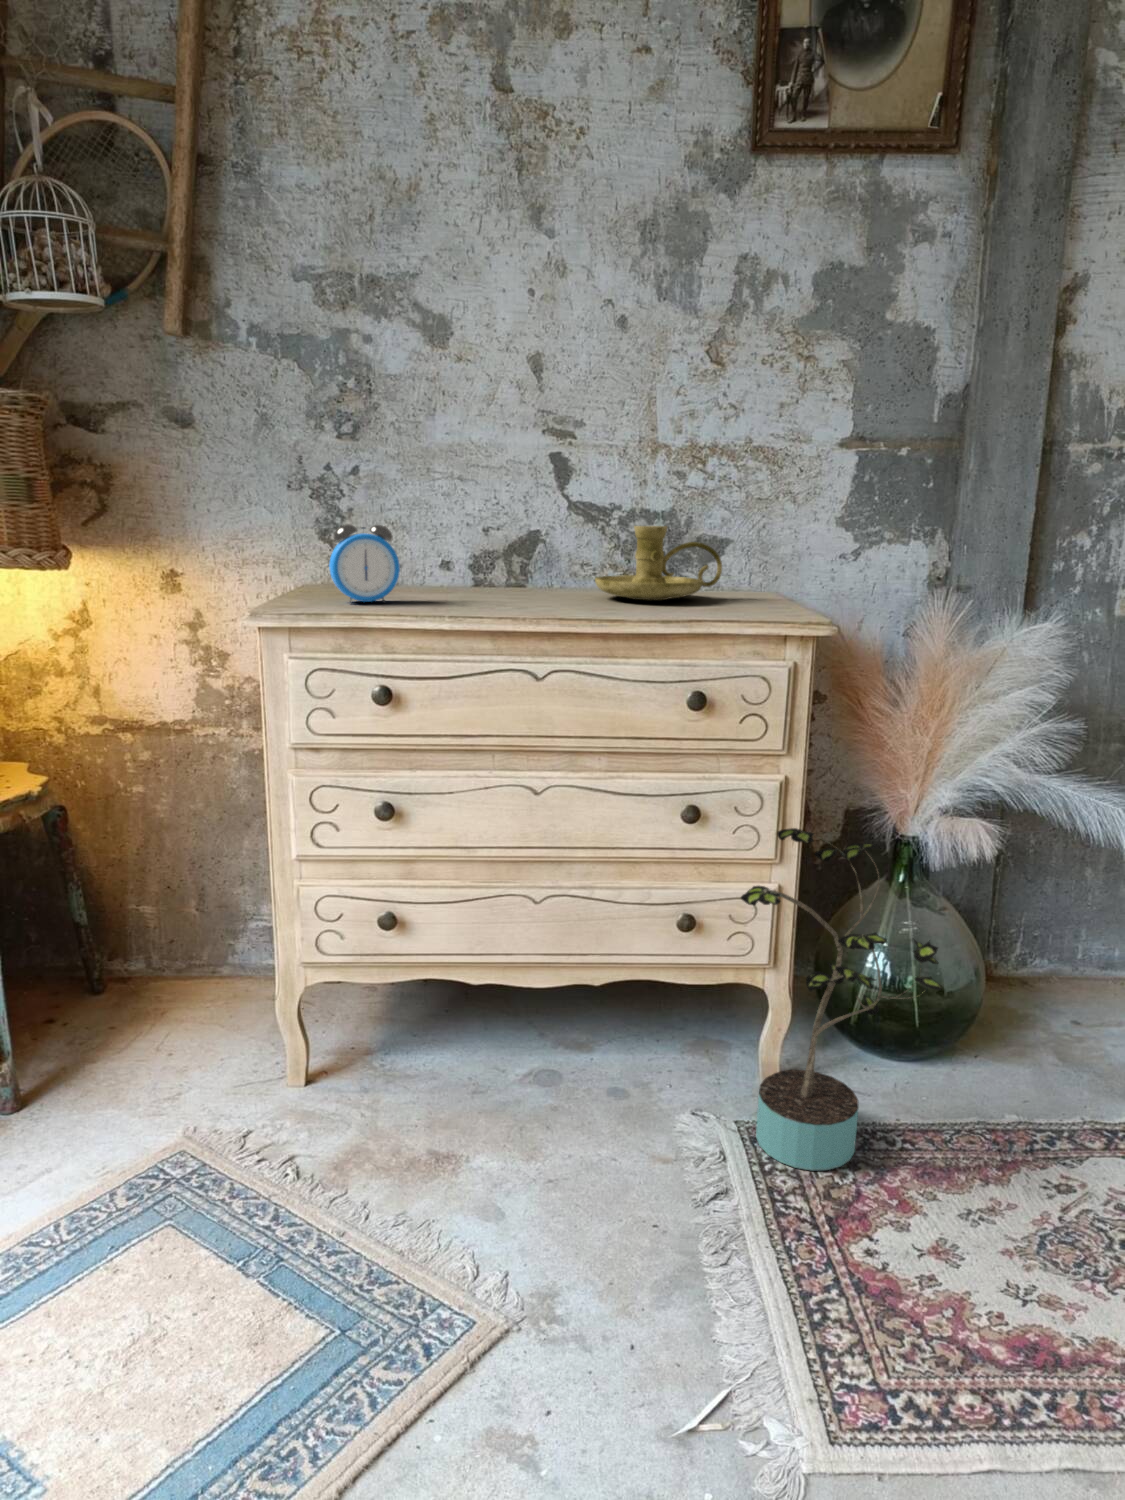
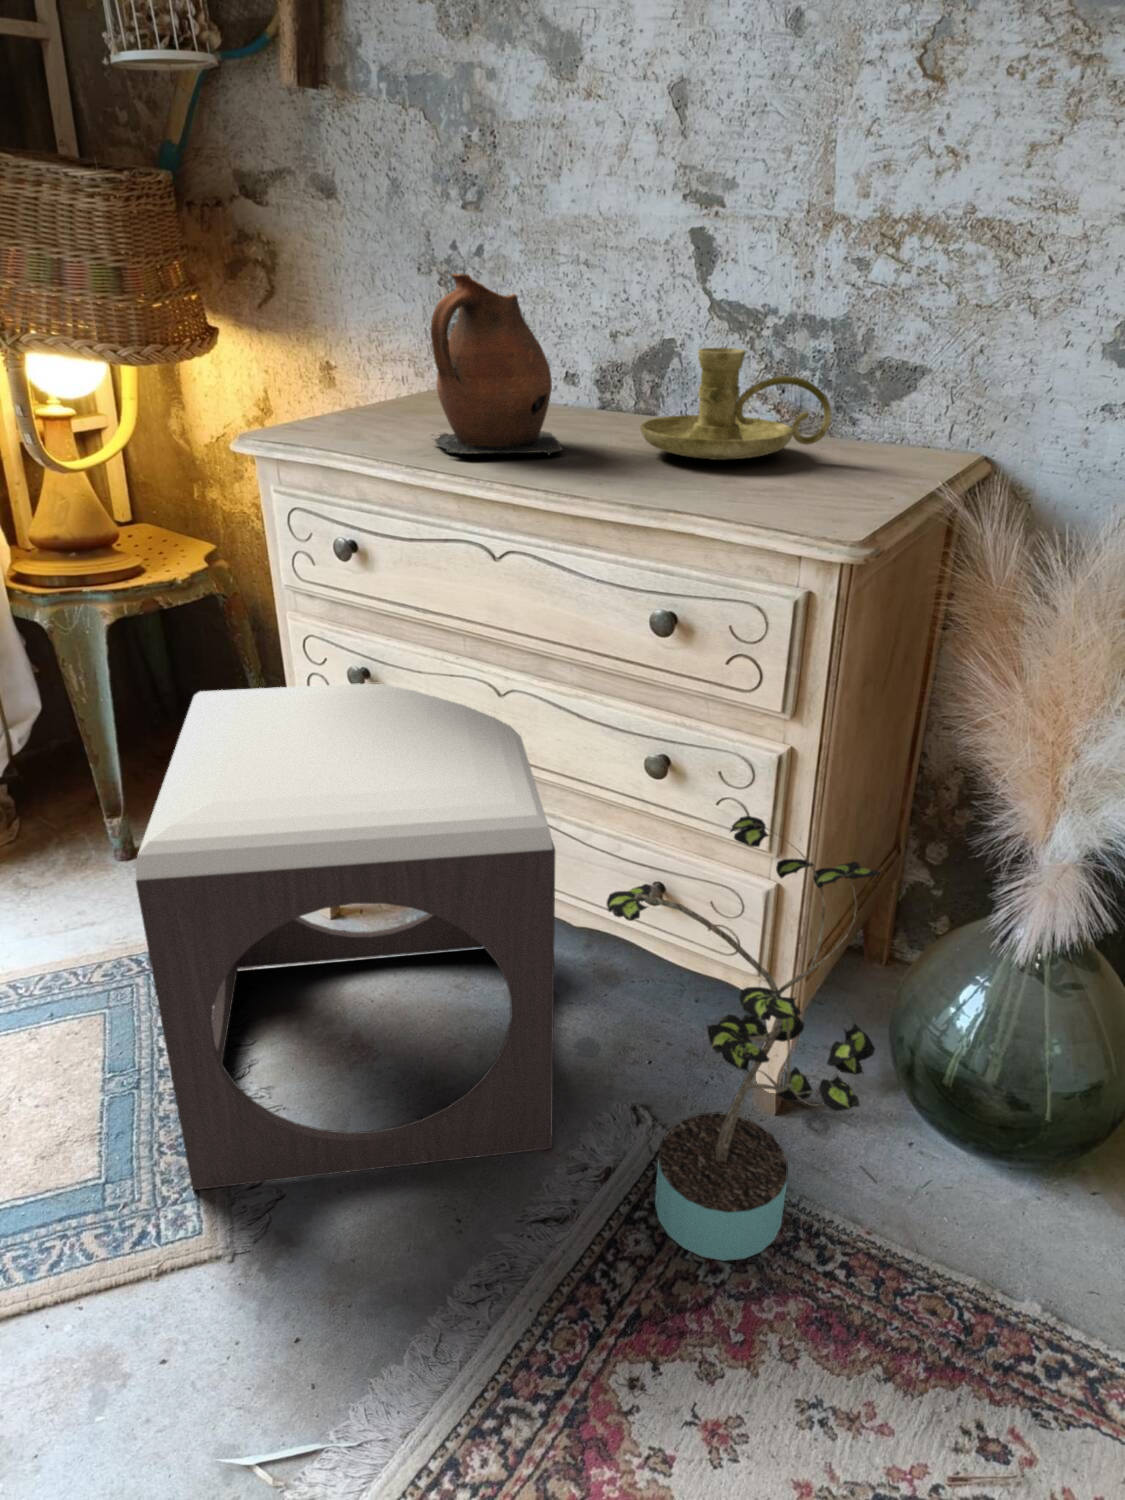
ceramic pitcher: none [438,472,557,606] -> present [431,274,563,455]
alarm clock: present [329,524,400,602] -> none [326,334,412,433]
footstool: none [249,795,681,1297] -> present [136,682,555,1190]

